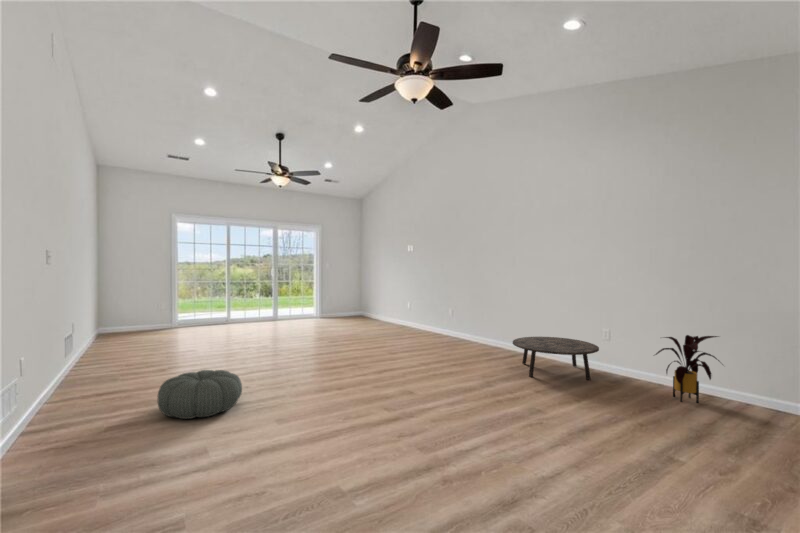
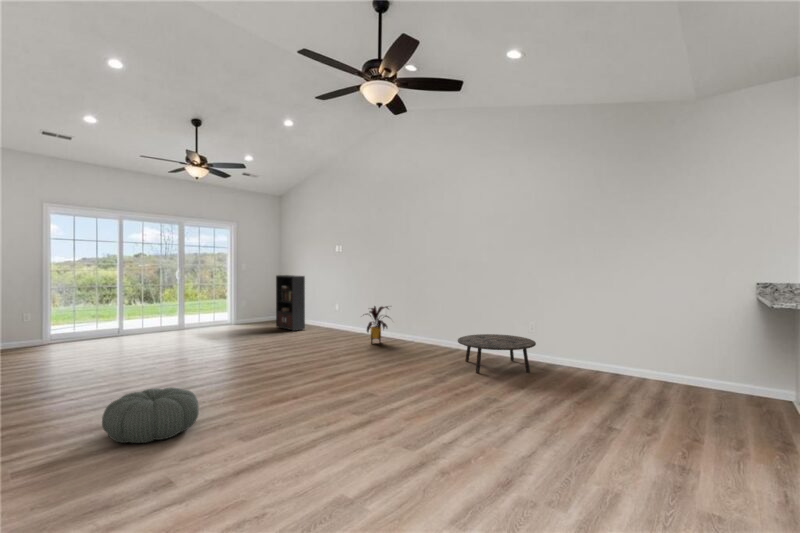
bookcase: none [355,274,392,326] -> present [276,275,305,331]
house plant: present [656,335,719,403] -> present [367,306,389,343]

